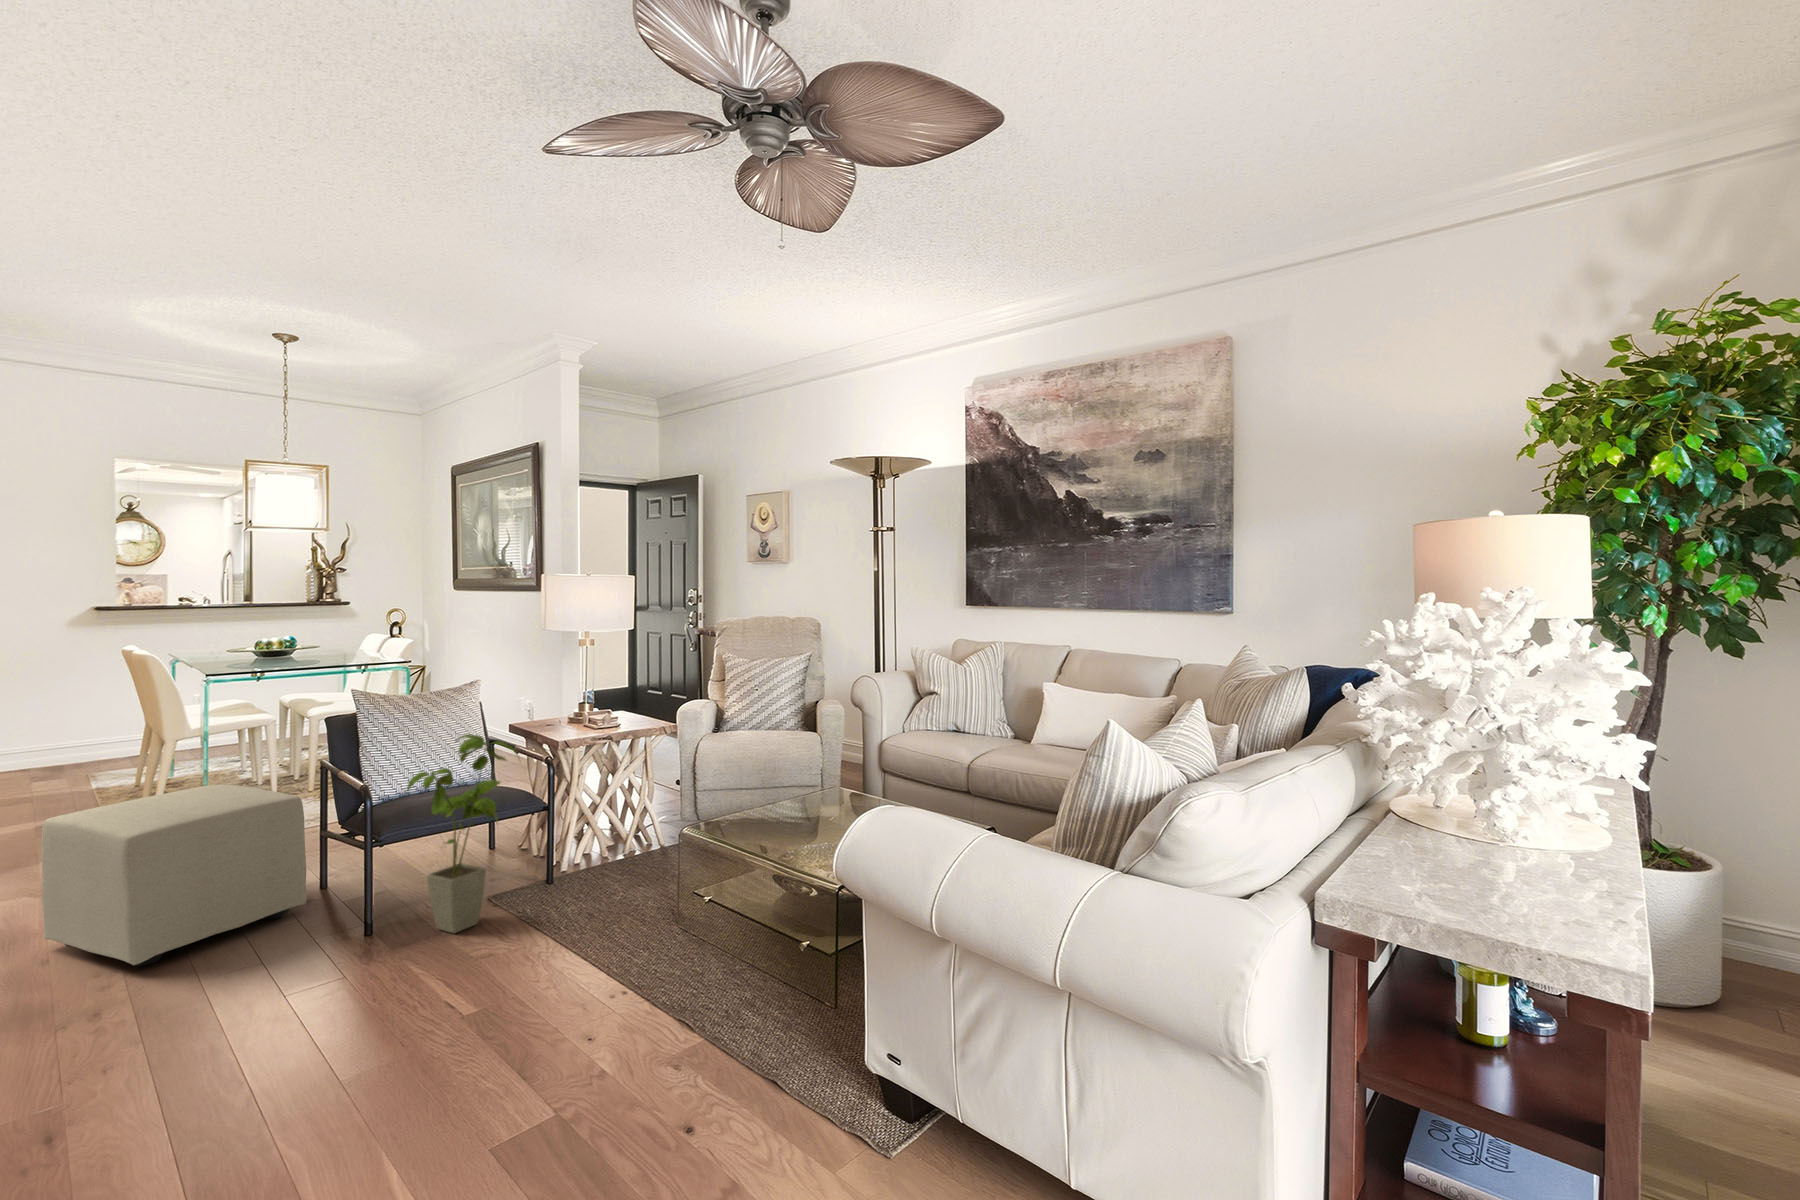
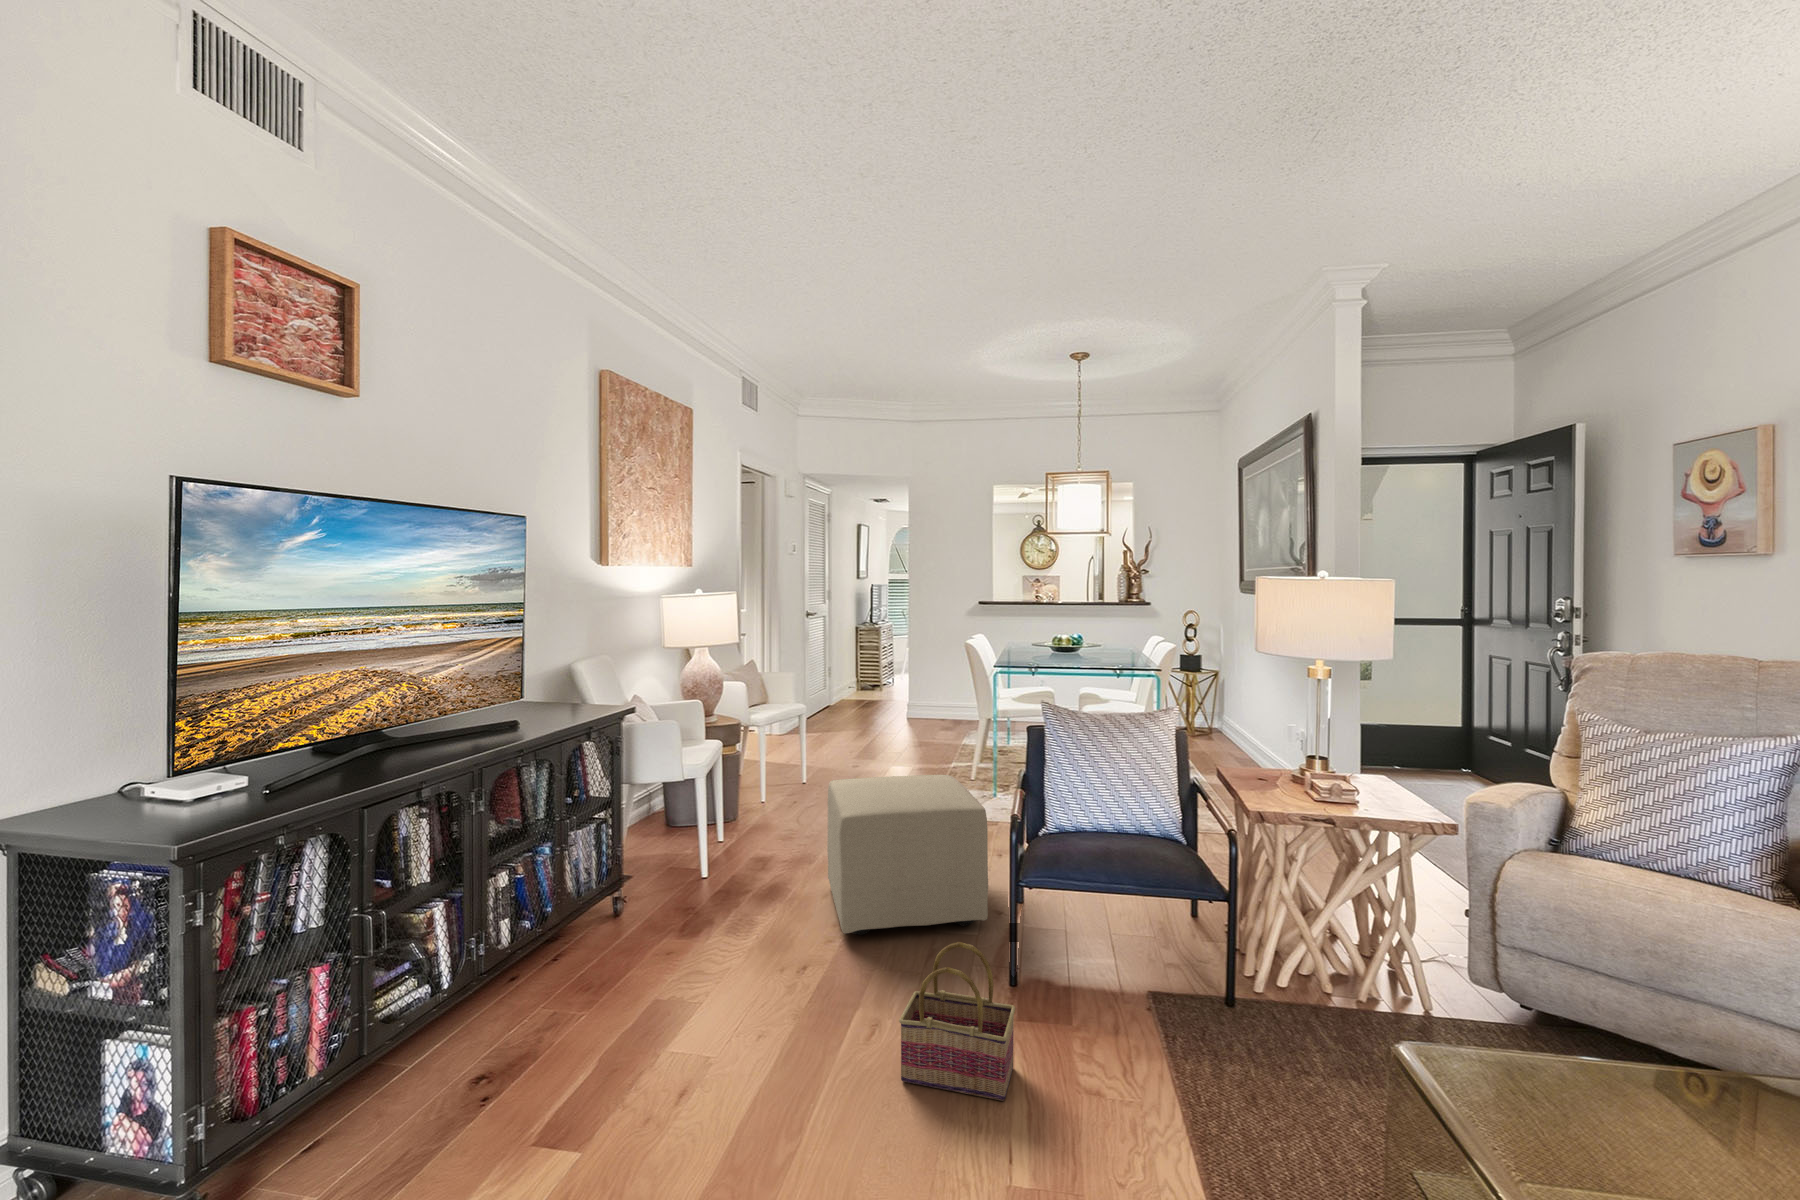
house plant: present [407,734,520,933] -> none [1042,785,1168,1034]
basket: none [306,884,420,1016] -> present [899,942,1015,1101]

